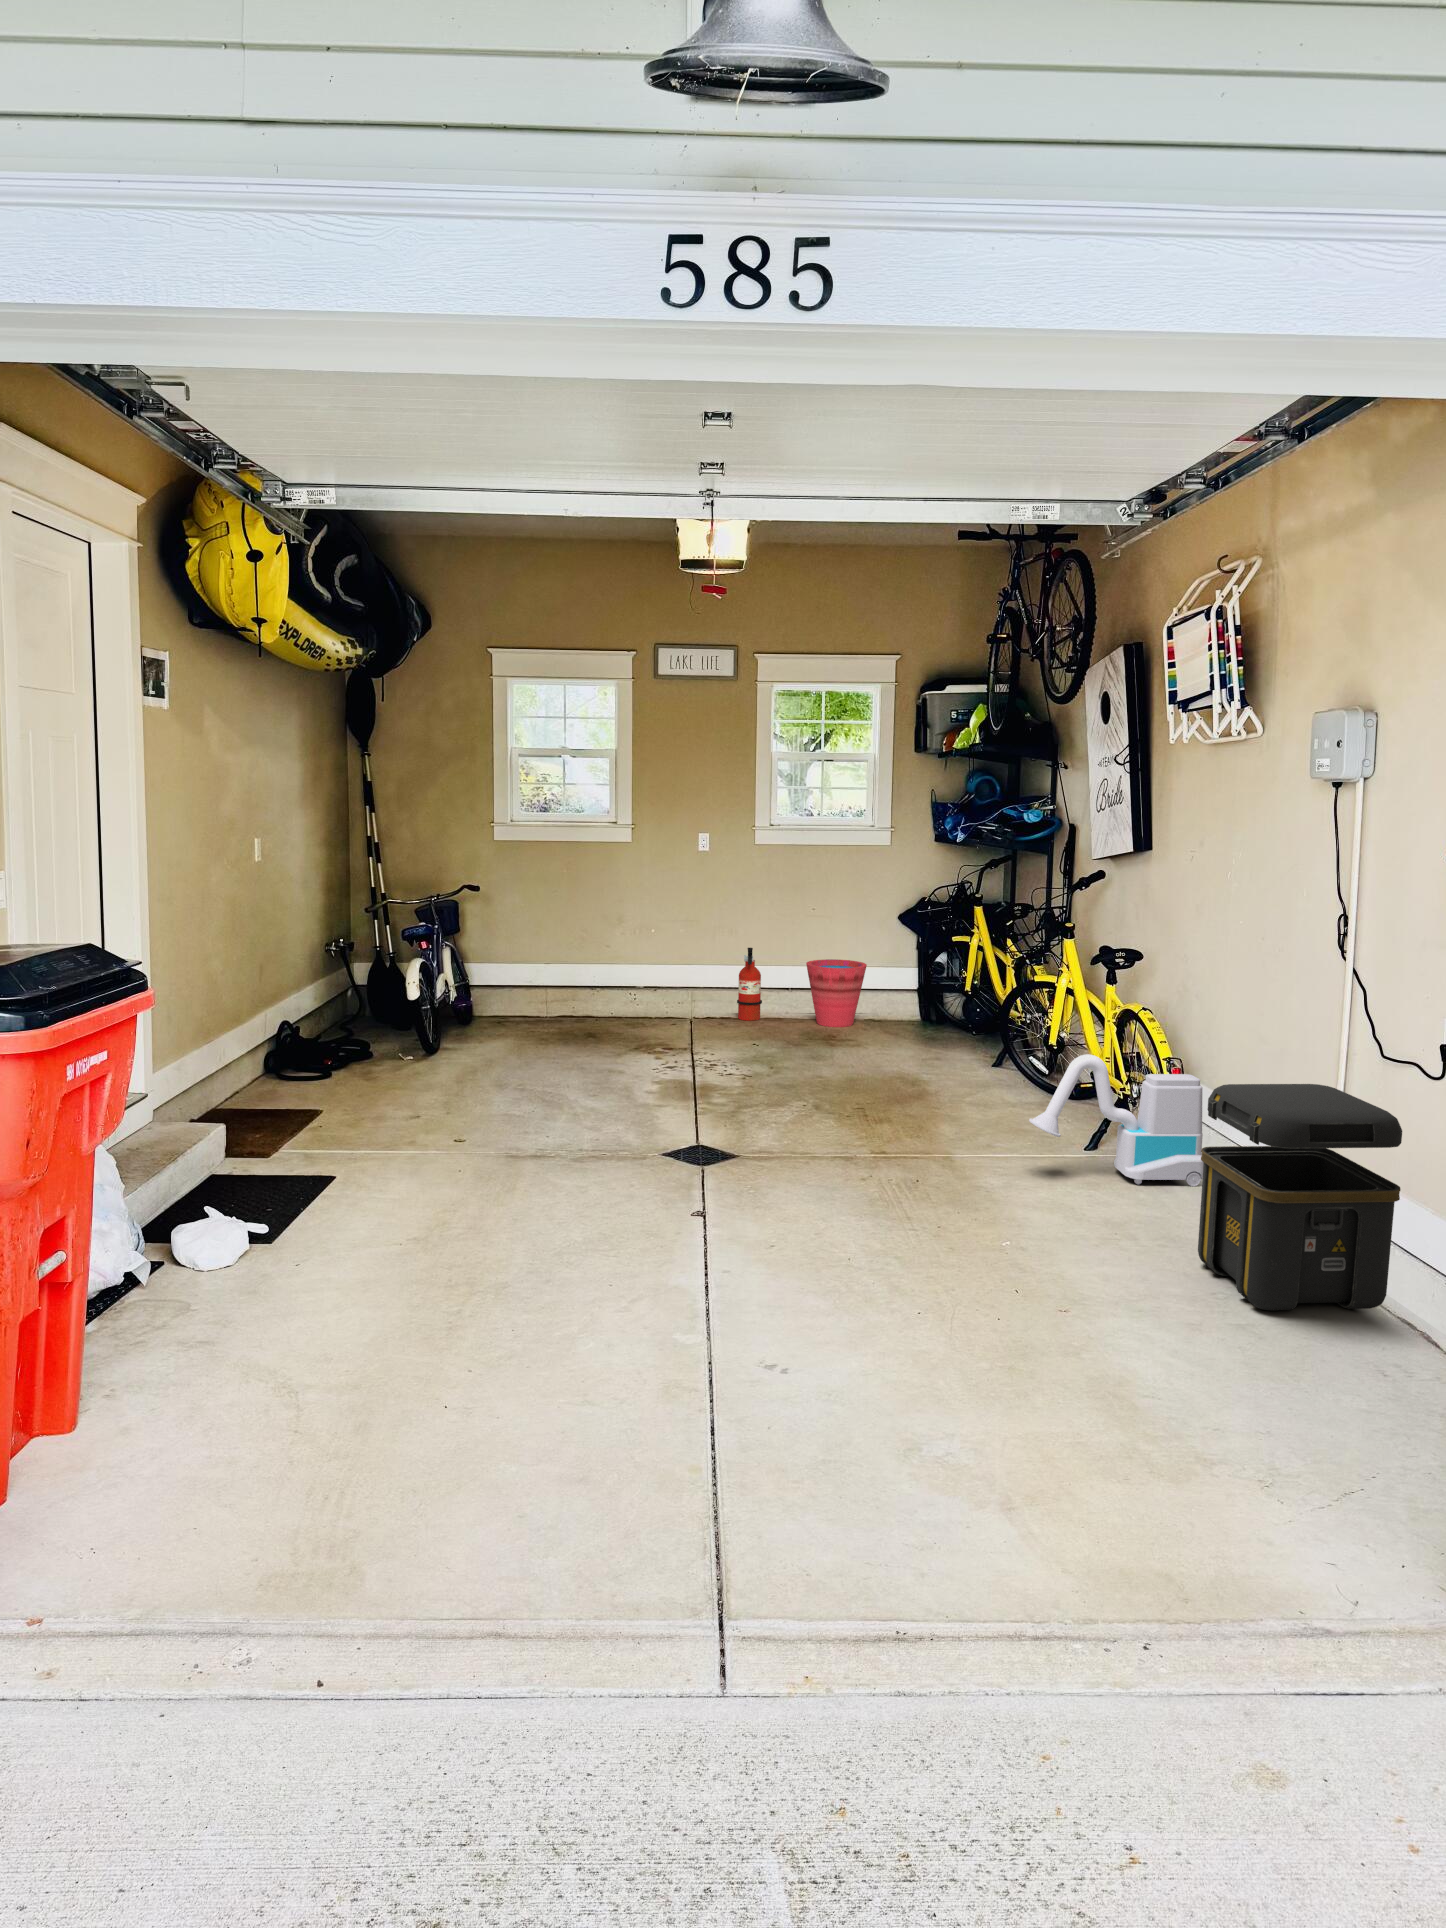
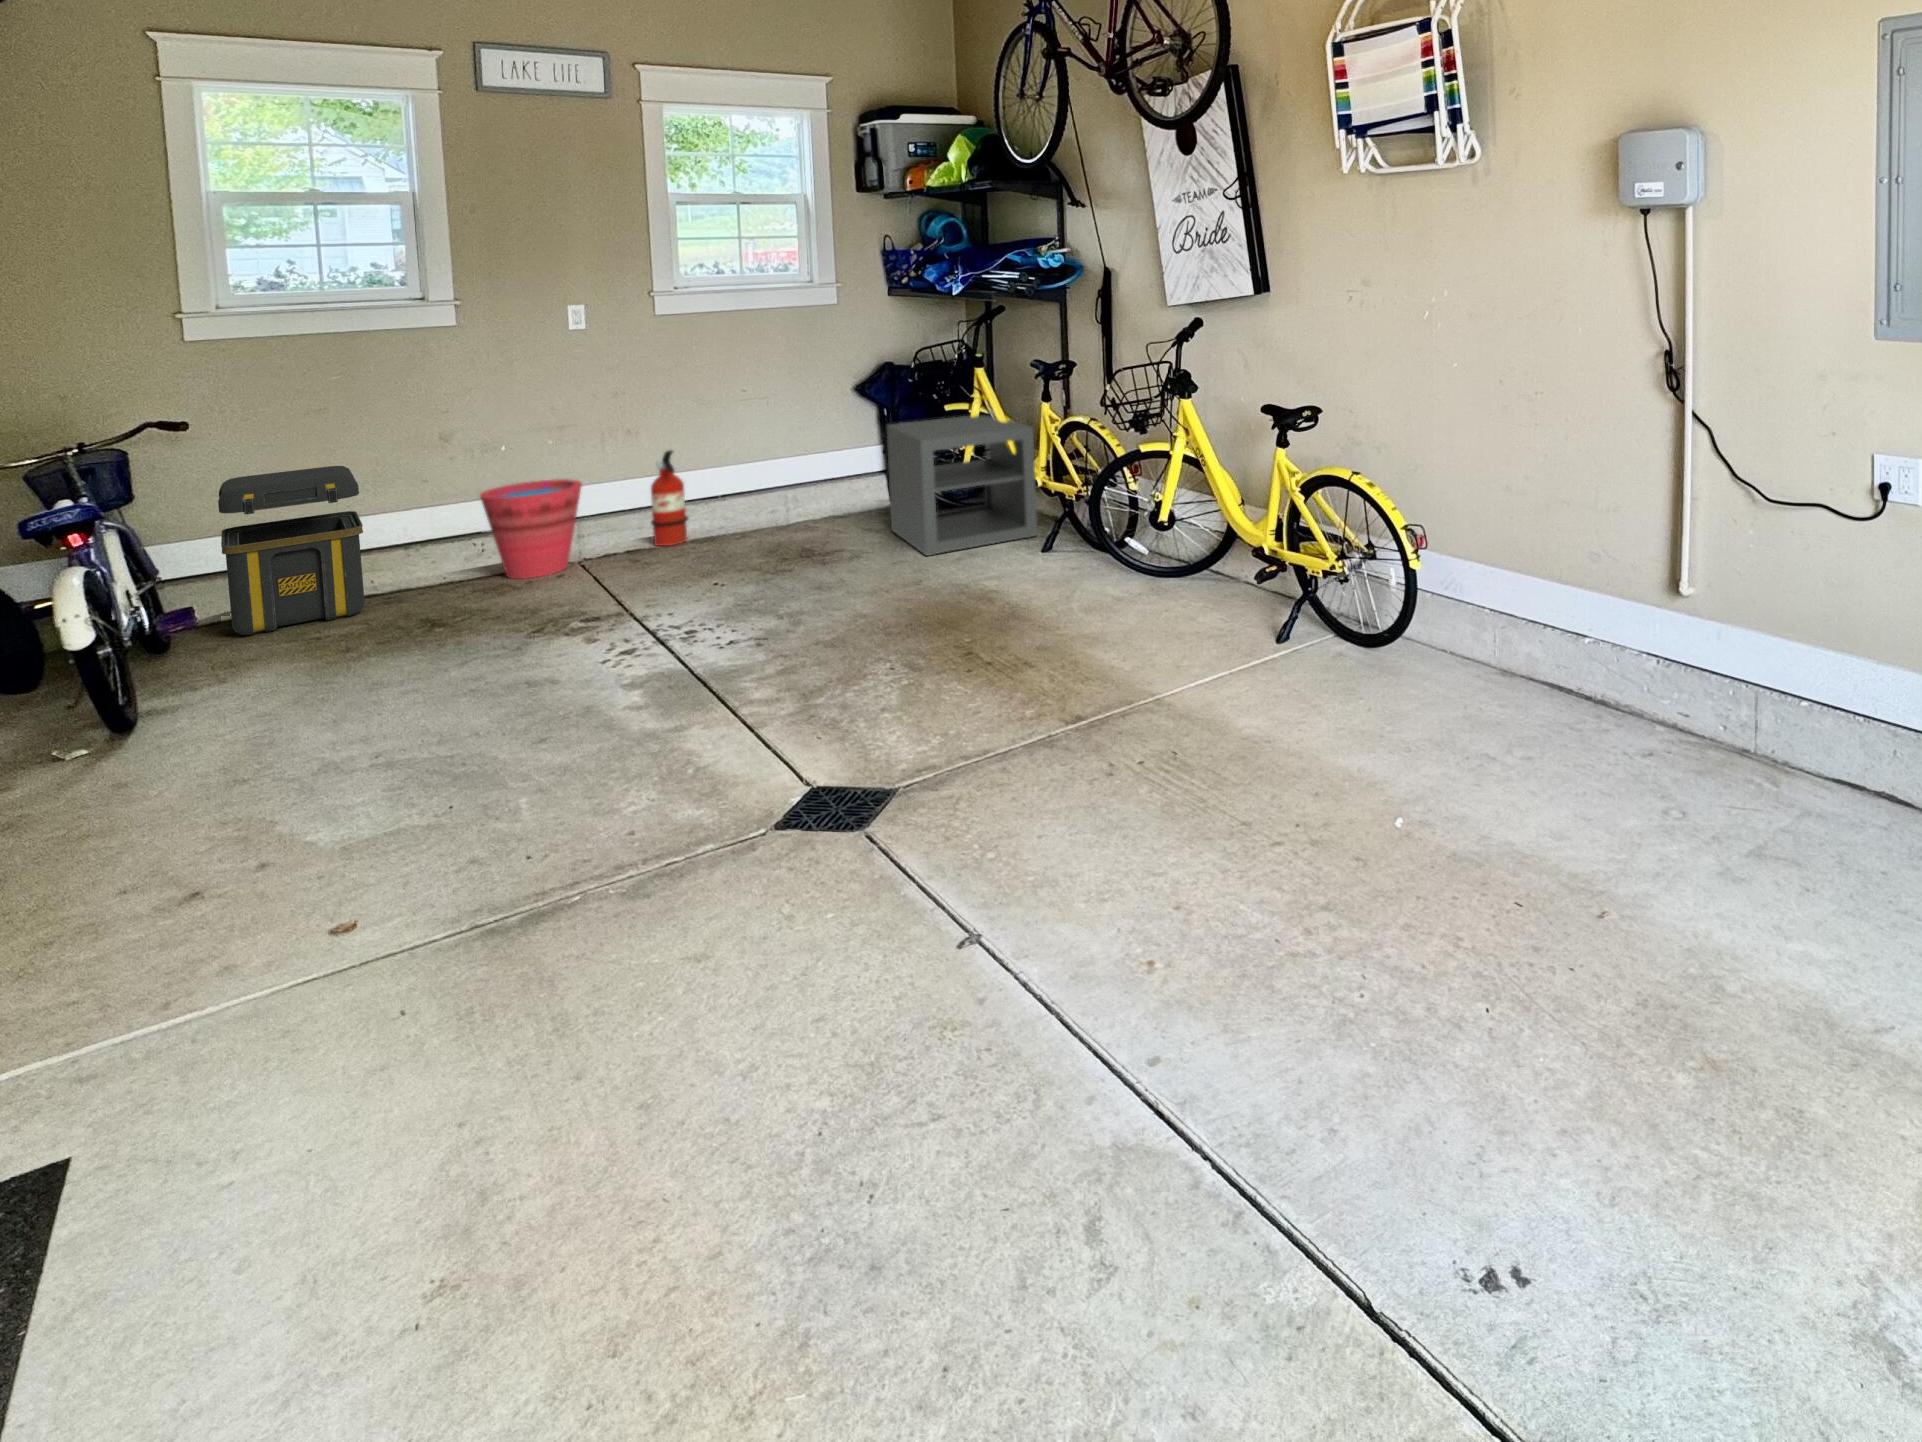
storage cabinet: none [894,949,1004,1066] -> present [887,414,1037,556]
bucket: present [806,959,867,1027] -> present [480,479,582,579]
vacuum cleaner: present [1029,1055,1204,1186] -> none [1202,503,1355,627]
toolbox: present [1198,1084,1402,1311] -> present [218,466,365,635]

